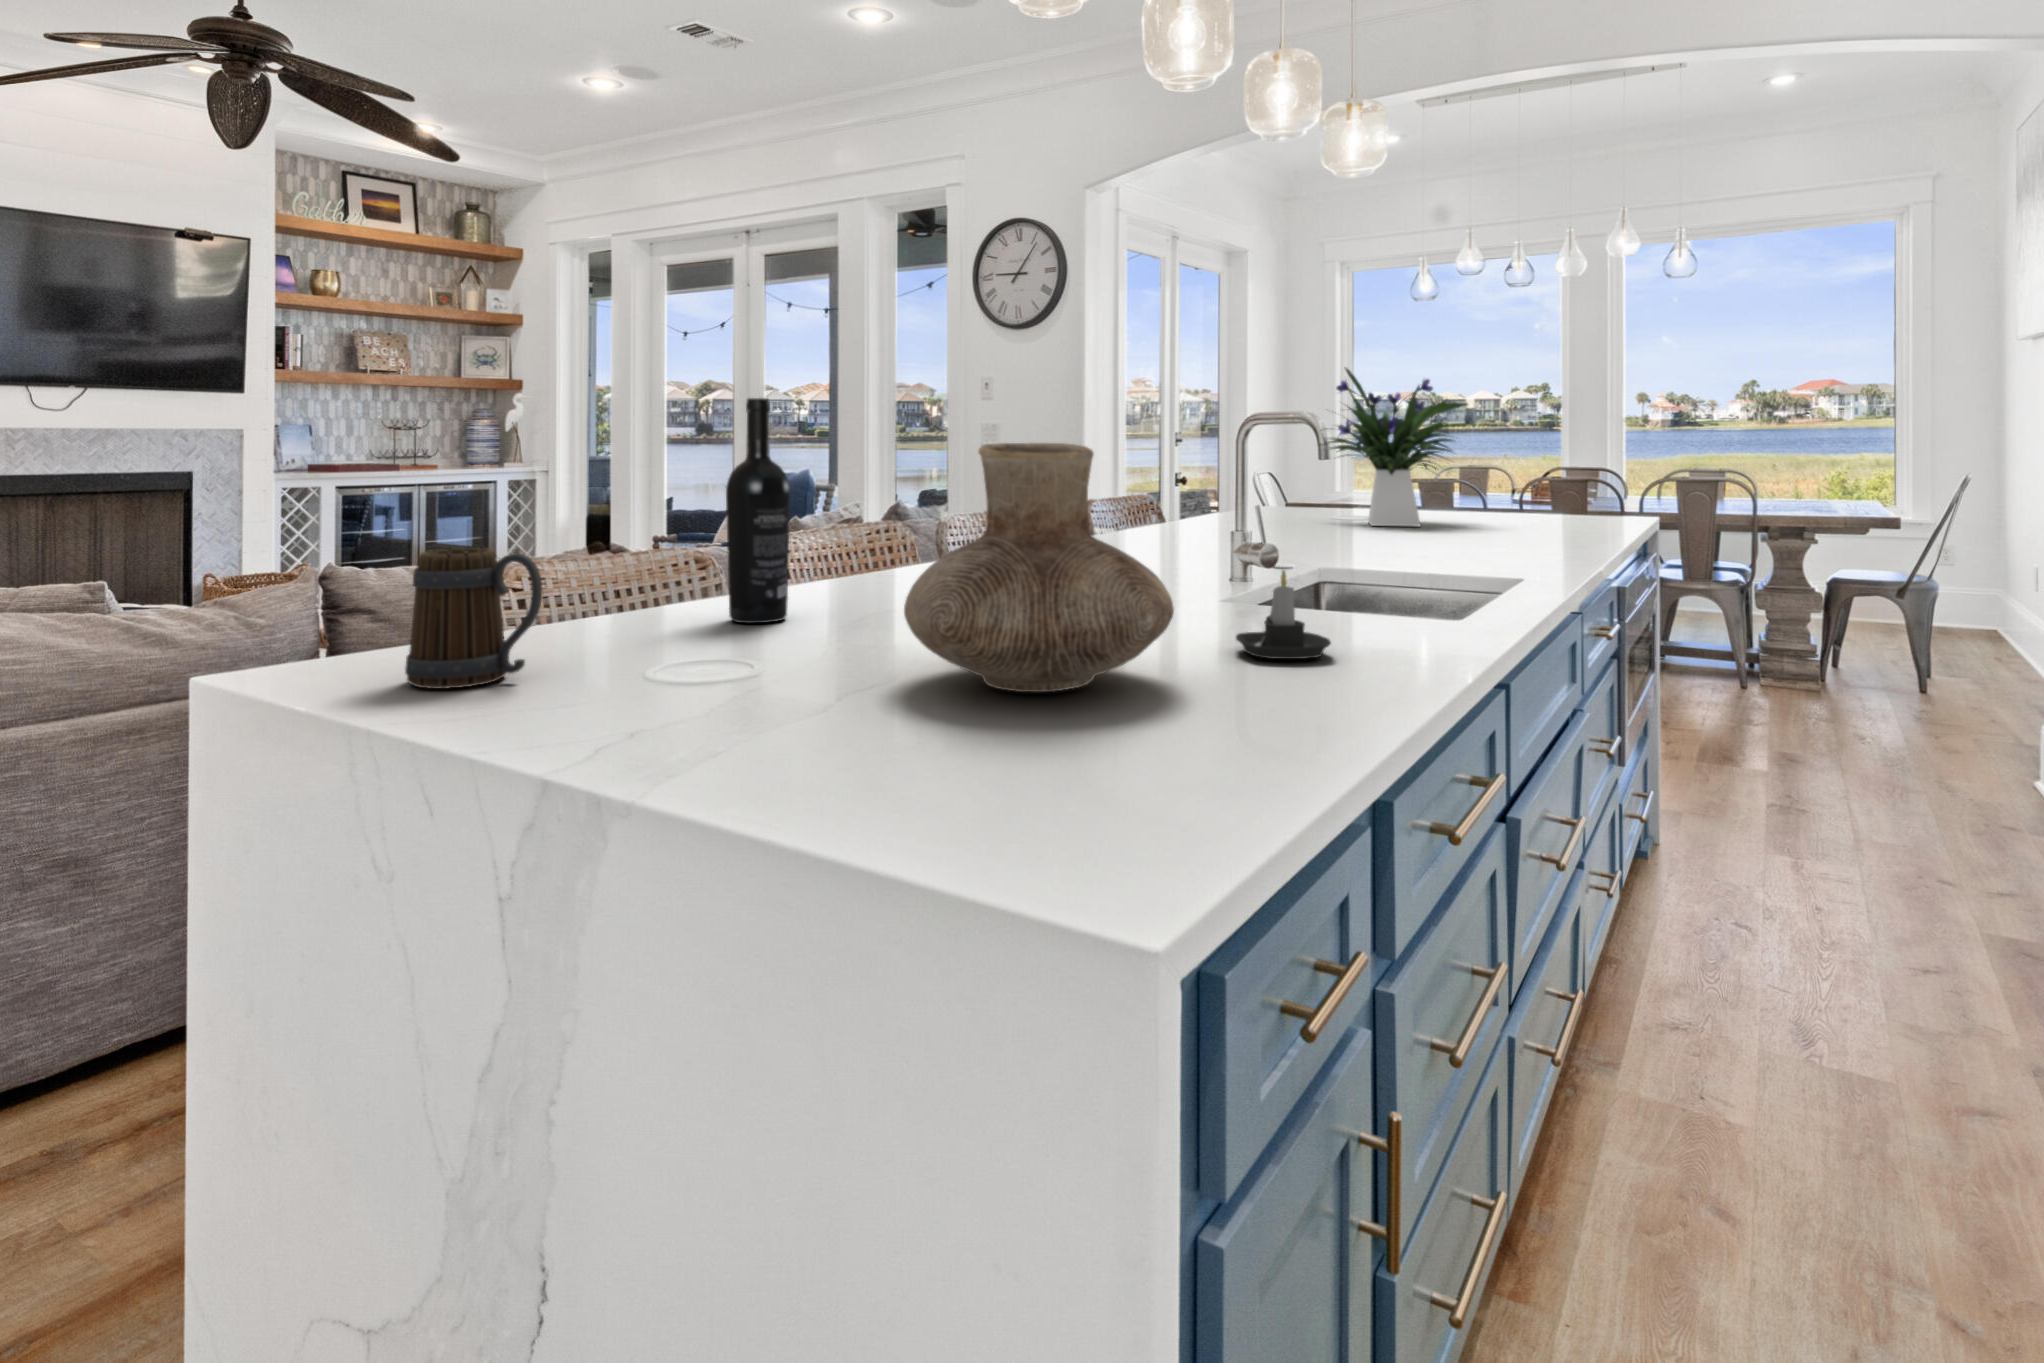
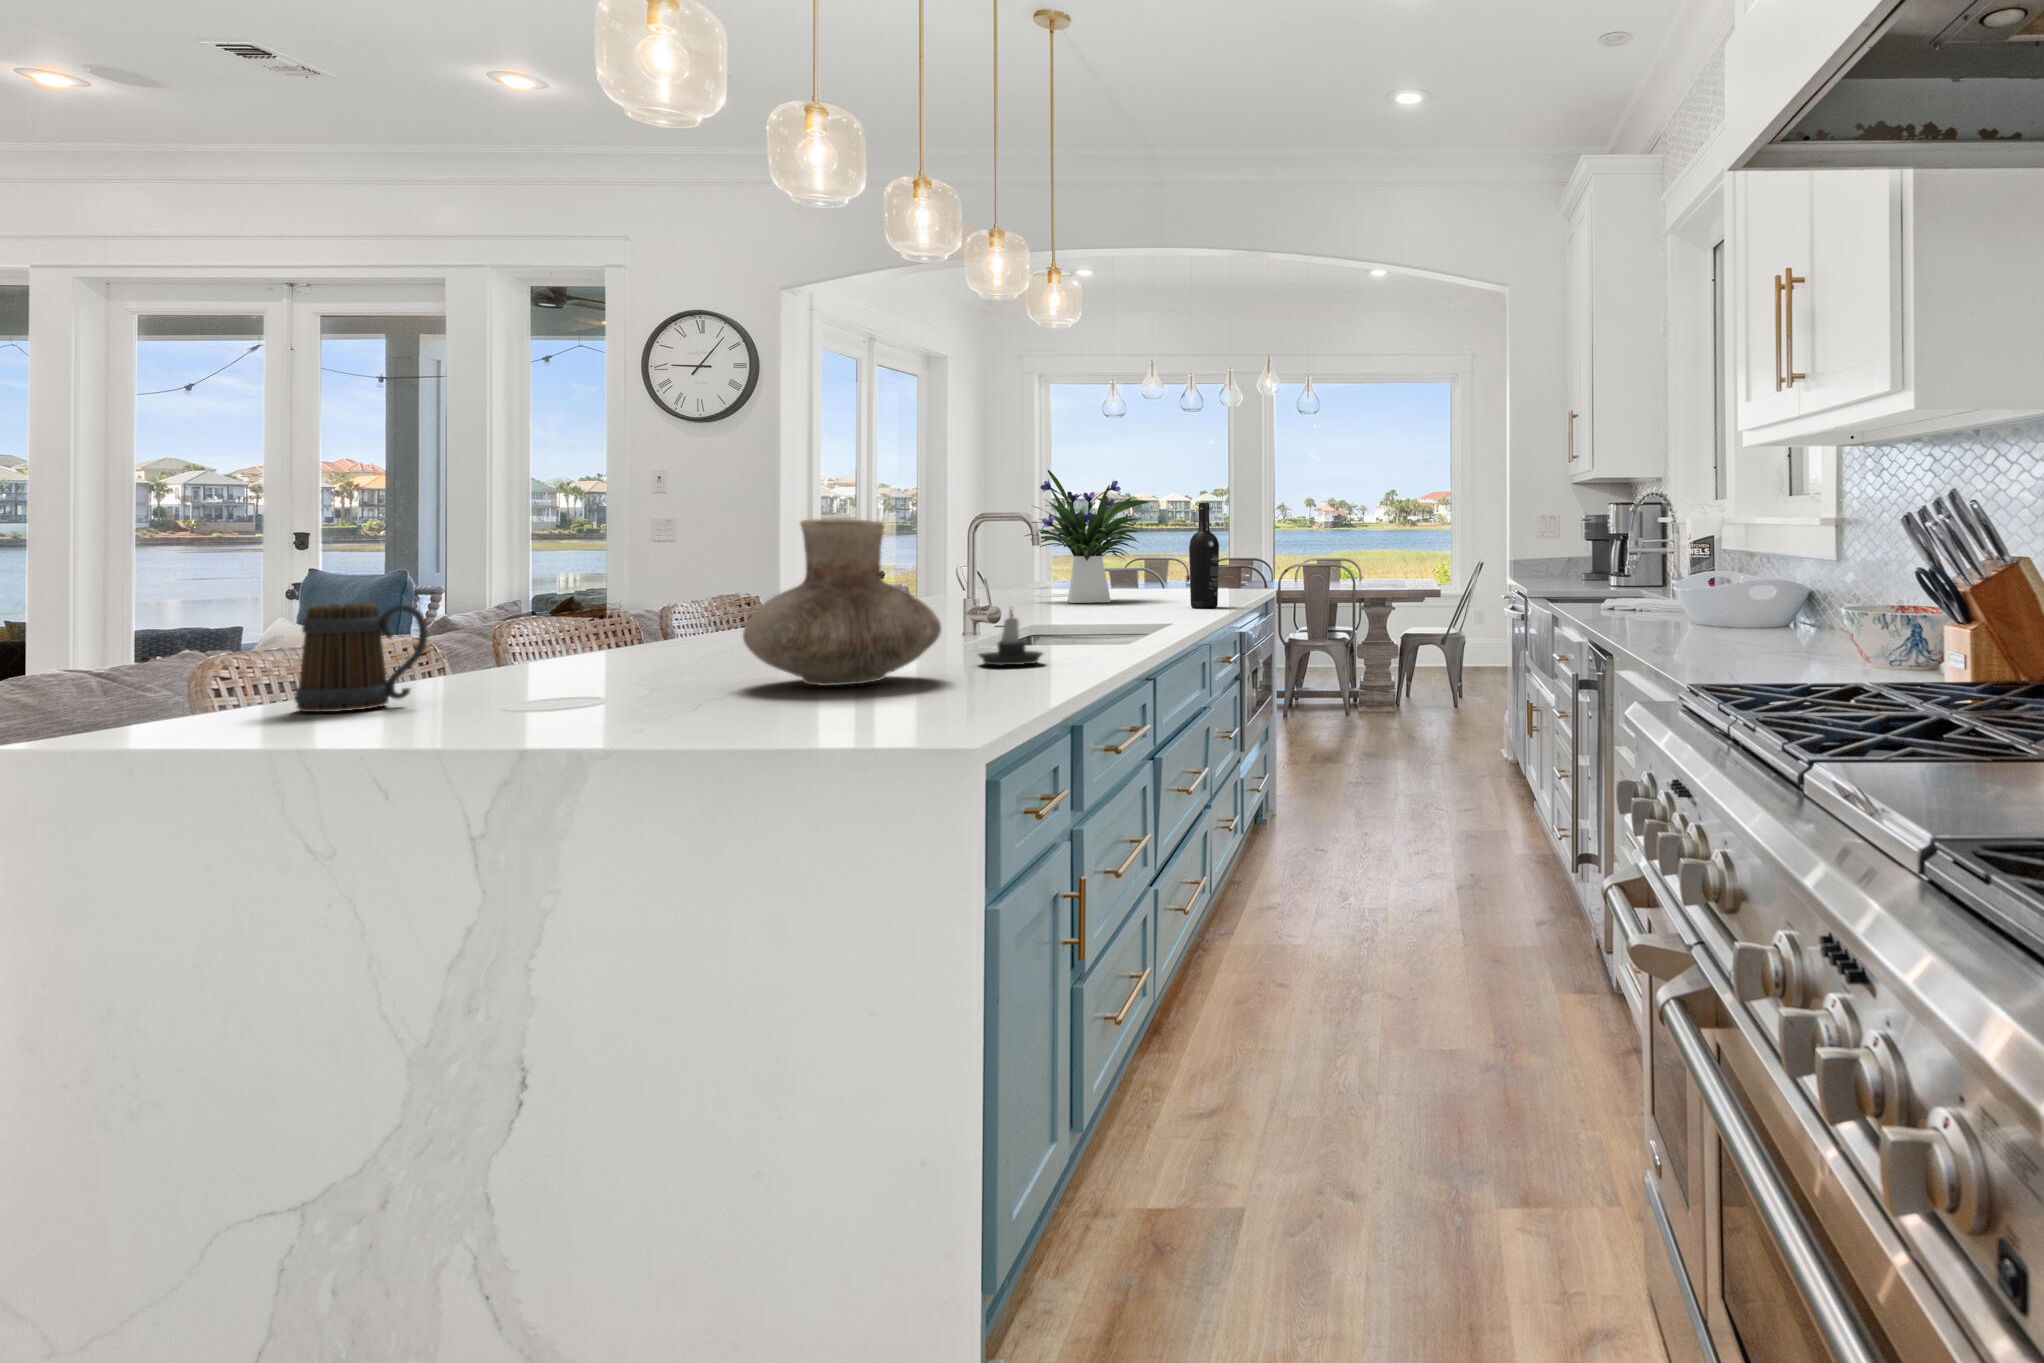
wine bottle: present [726,398,790,623] -> present [1189,503,1219,608]

